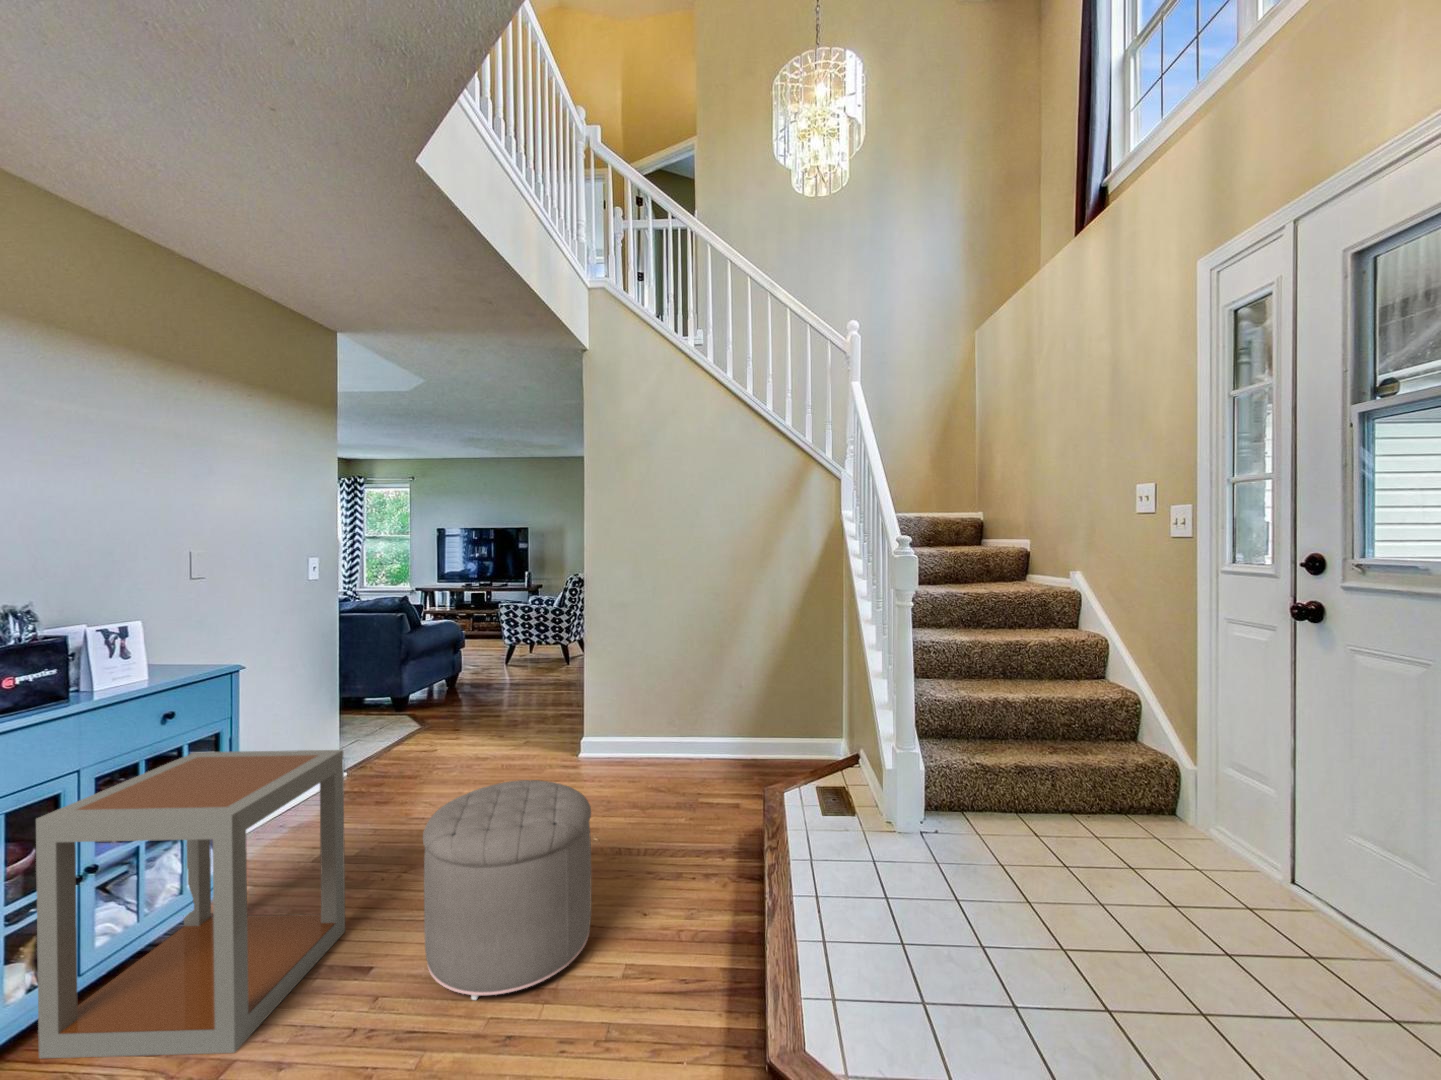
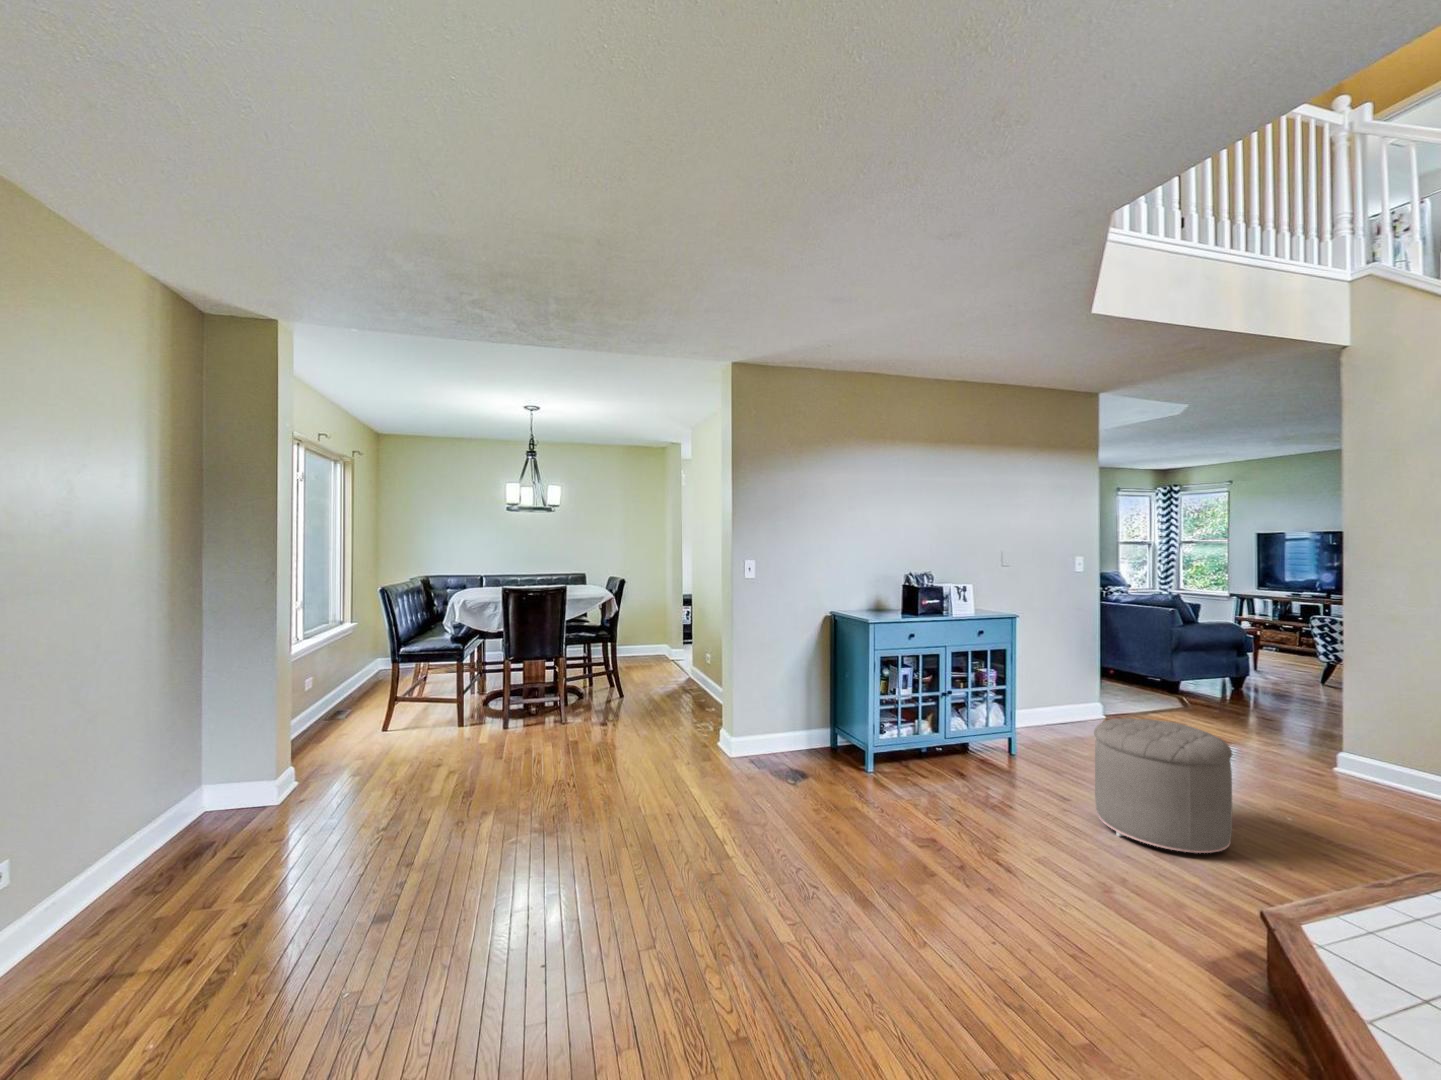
side table: present [36,750,345,1058] -> none [931,656,1063,794]

